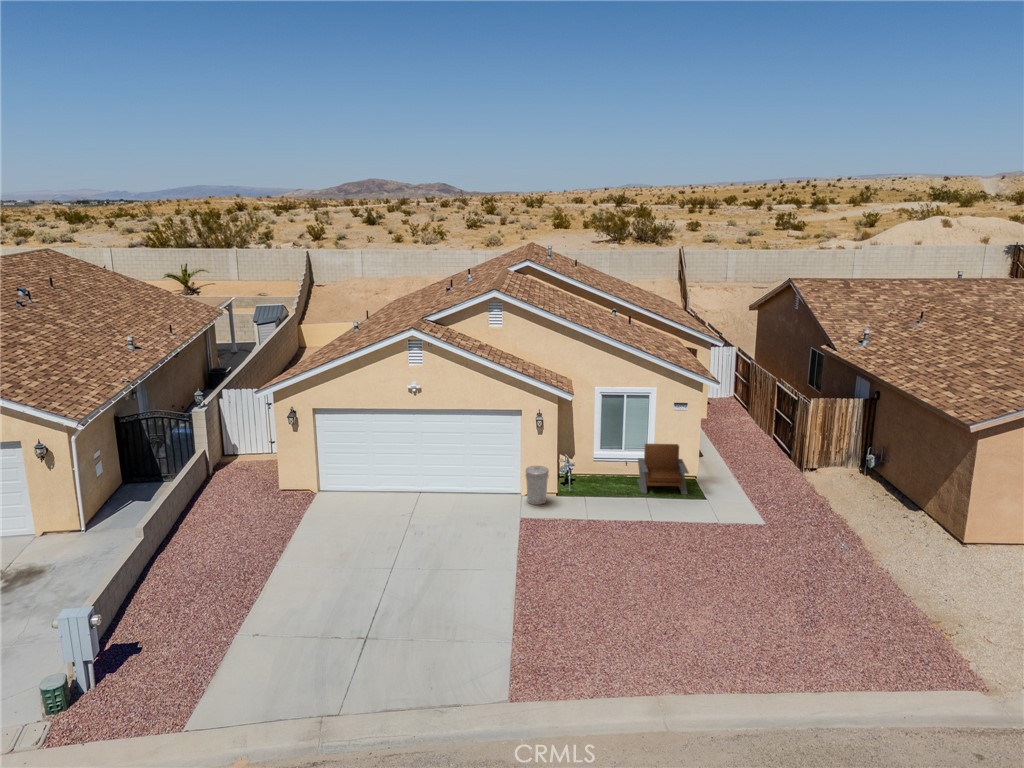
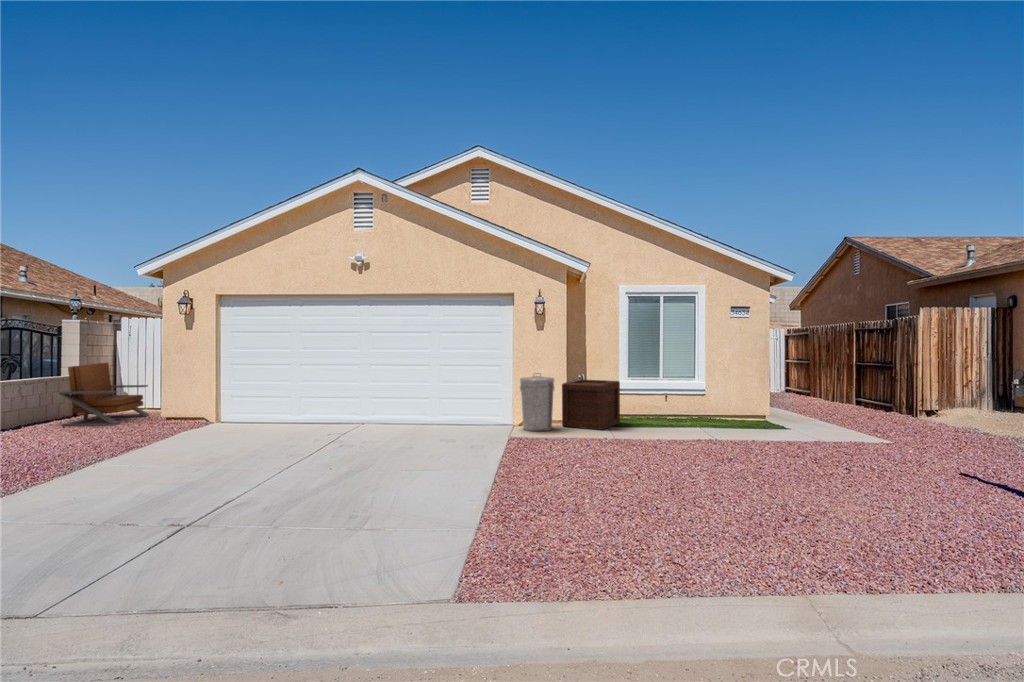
lounge chair: present [637,444,689,495] -> present [59,363,149,426]
wooden crate: none [553,462,592,504] -> present [562,379,620,430]

